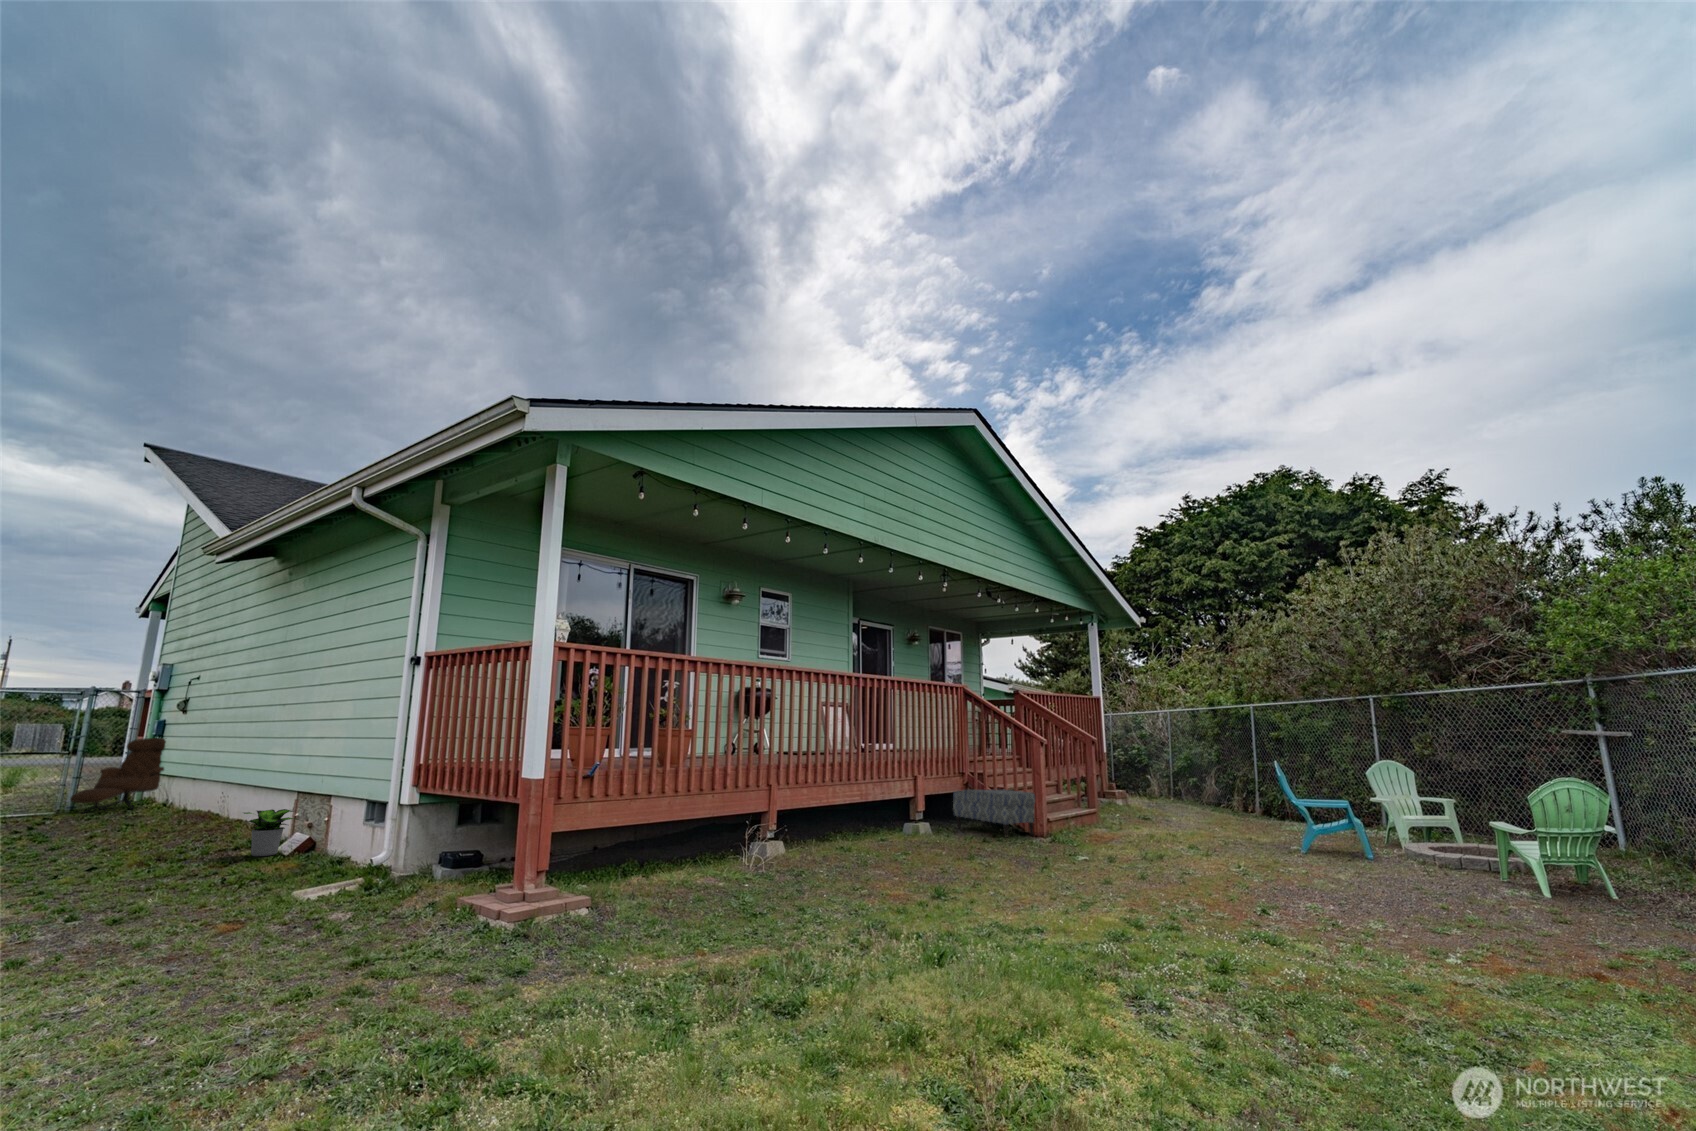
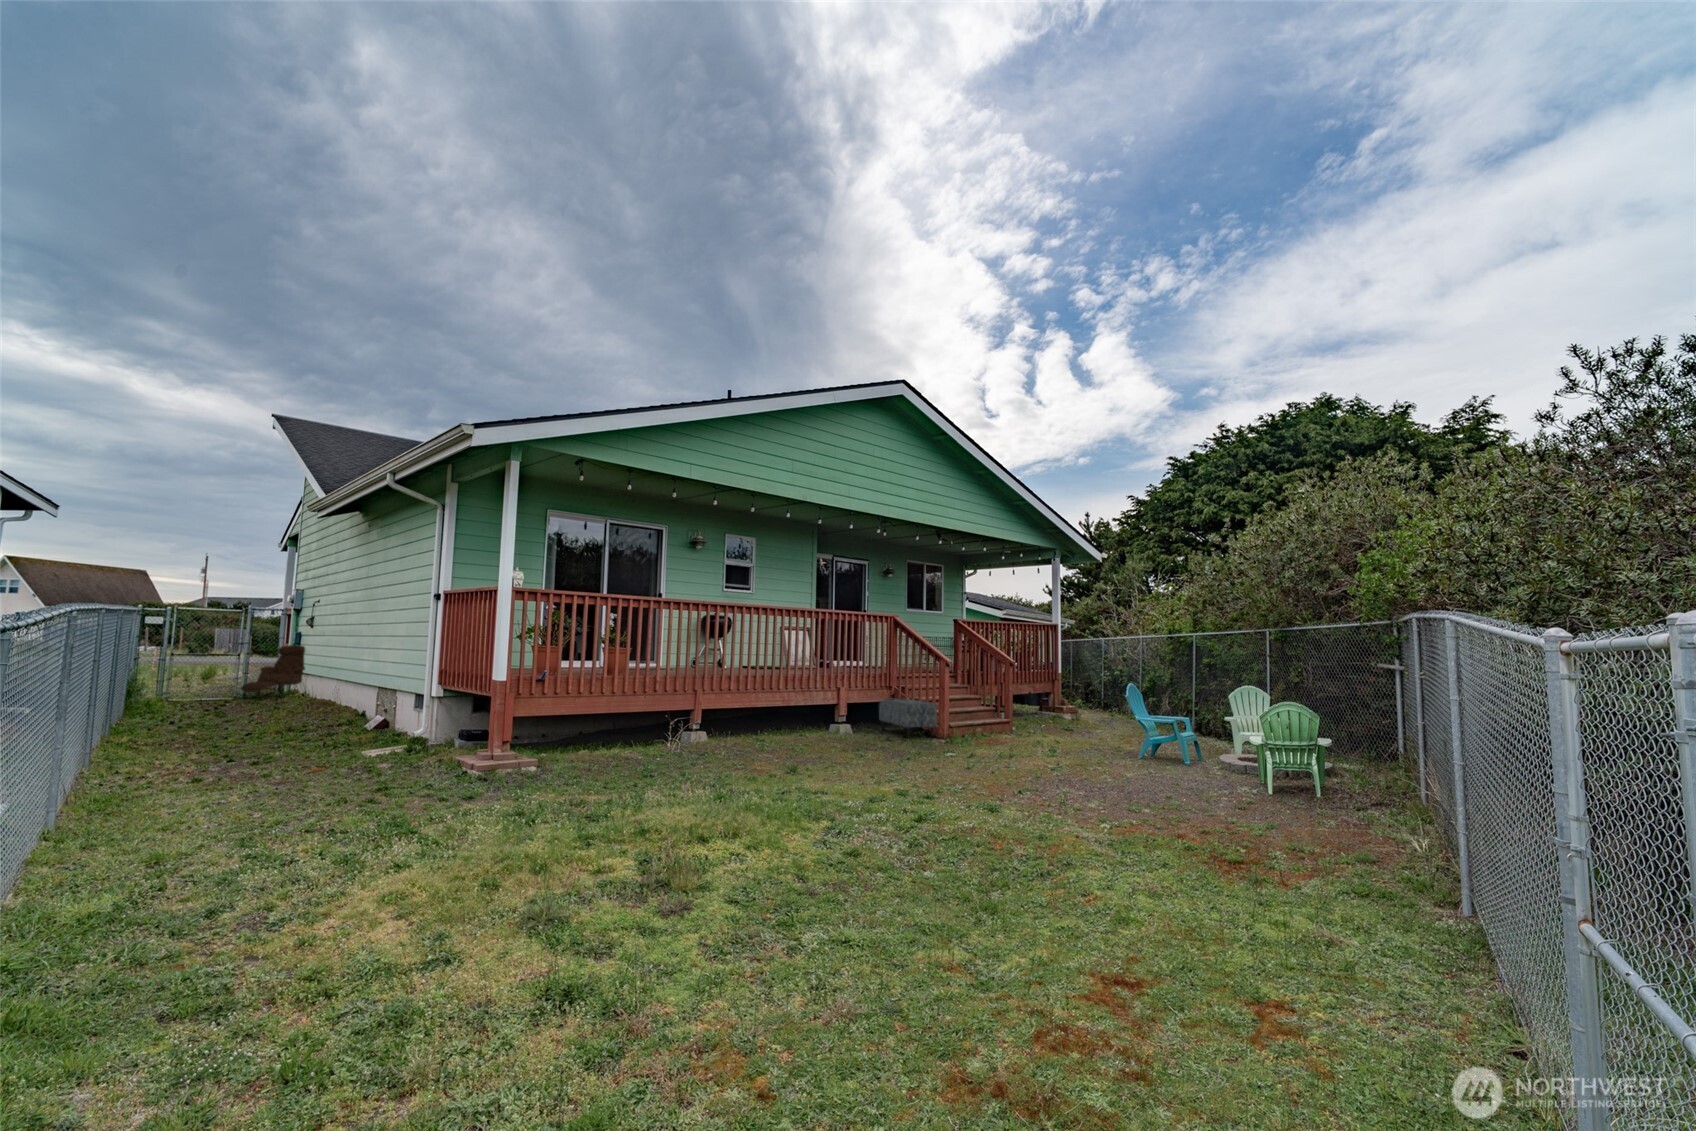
potted plant: present [244,809,299,856] -> none [337,699,381,730]

